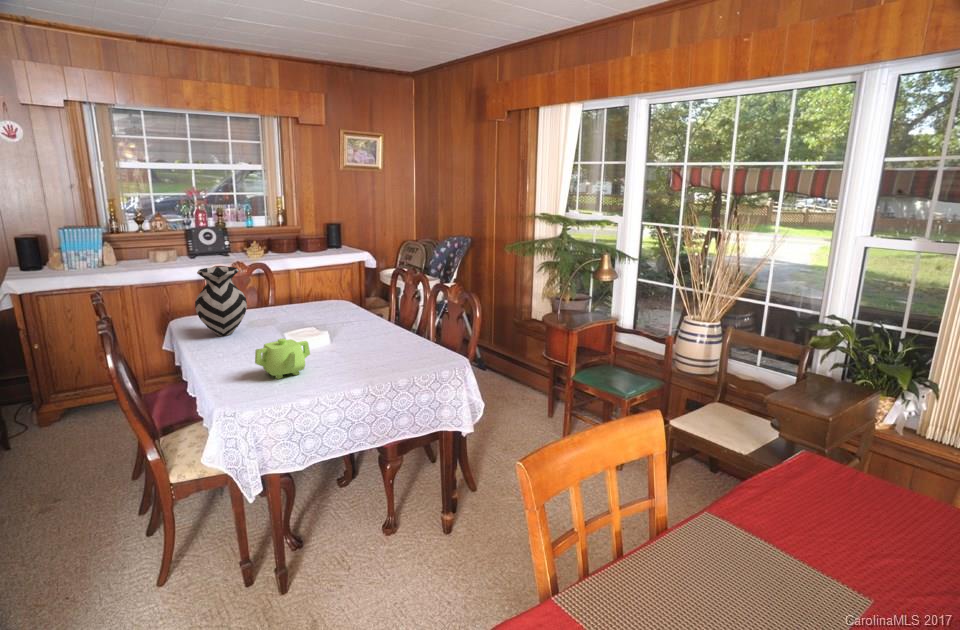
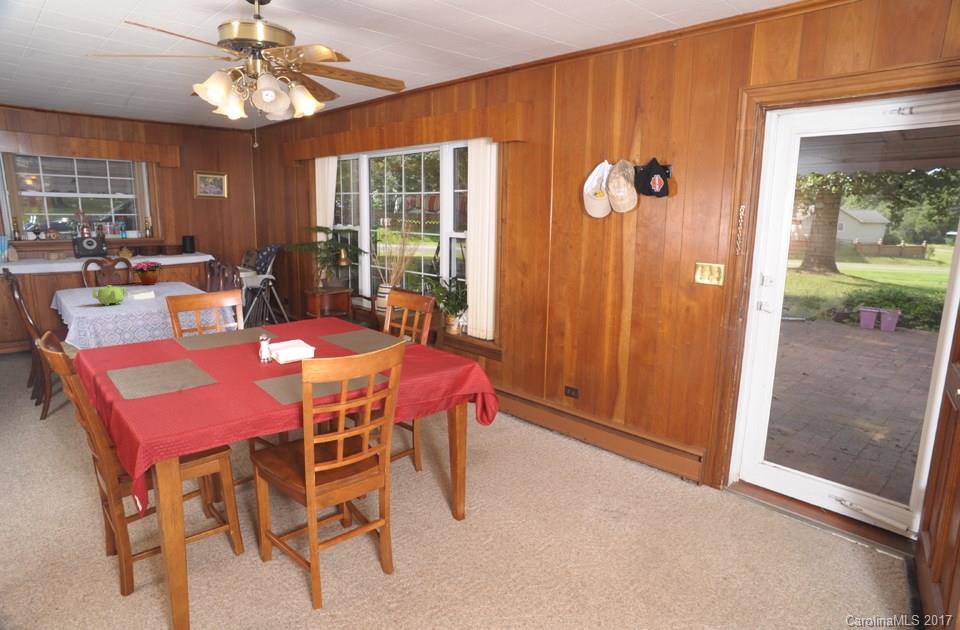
vase: present [195,267,247,336] -> none [65,254,100,294]
flower arrangement: none [279,272,340,313] -> present [132,261,163,285]

